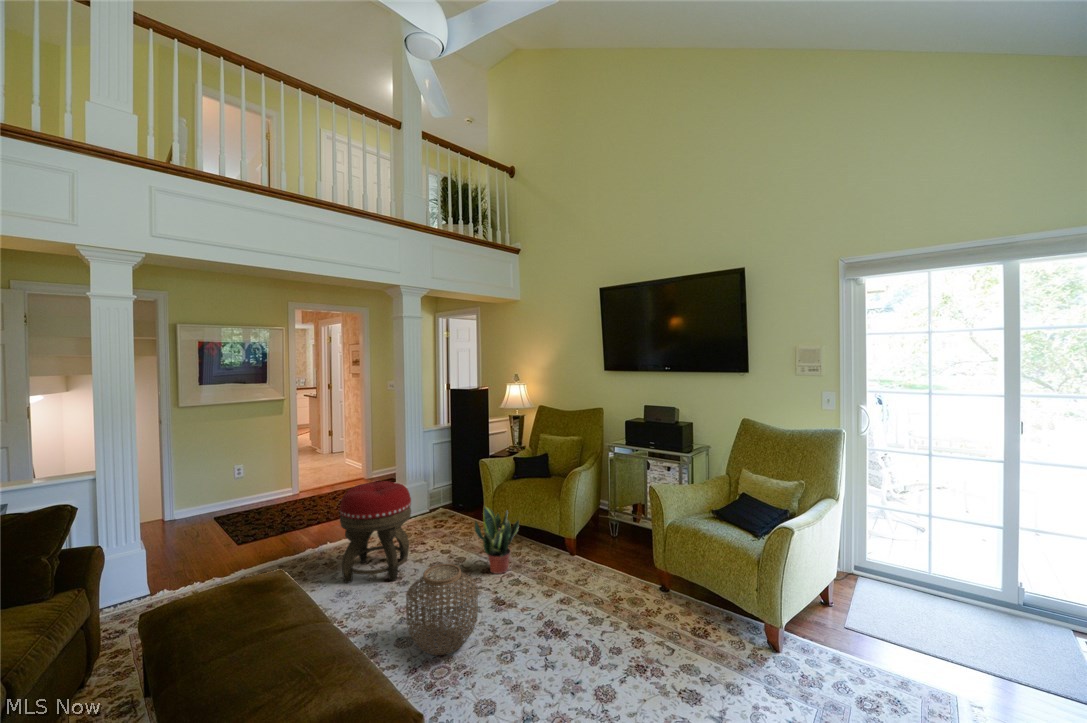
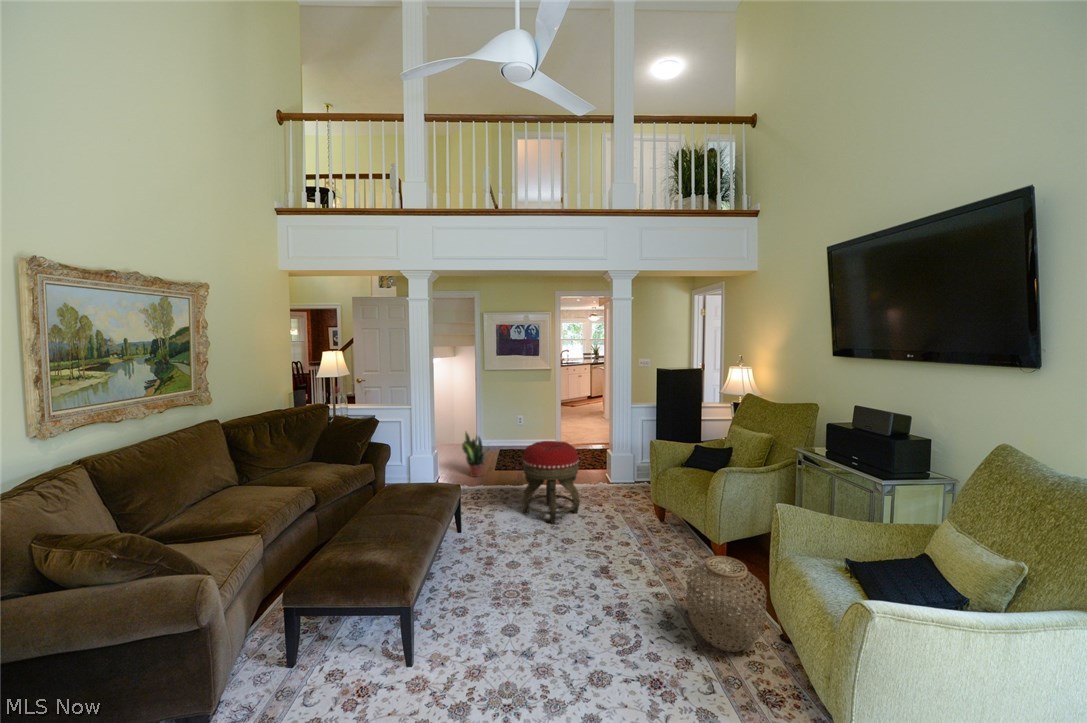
potted plant: present [475,506,519,574] -> present [462,432,486,477]
woven basket: present [406,564,478,655] -> present [687,556,766,652]

